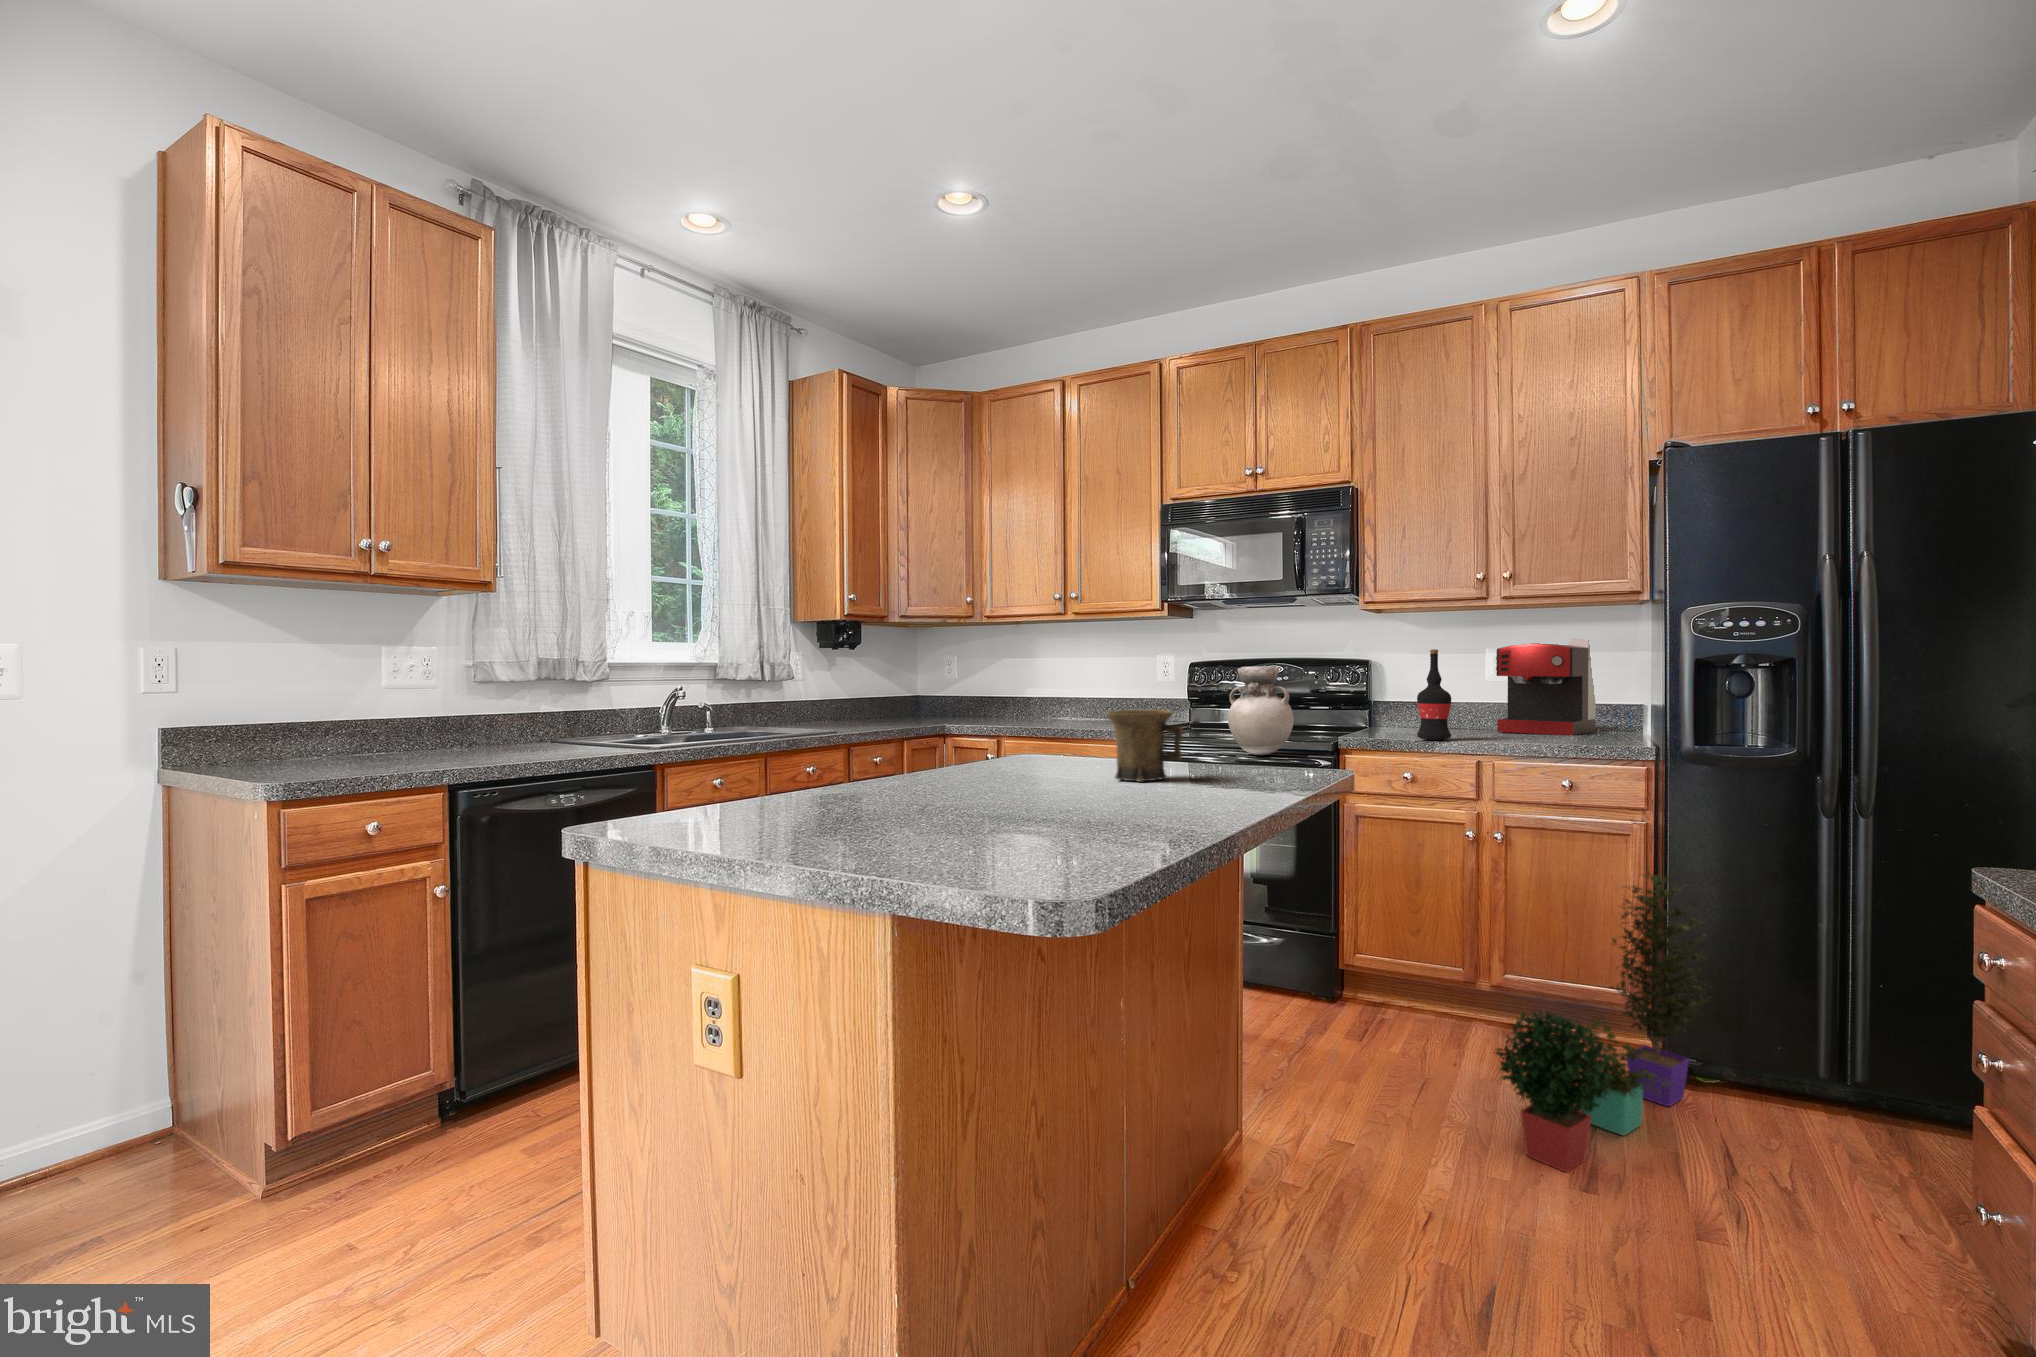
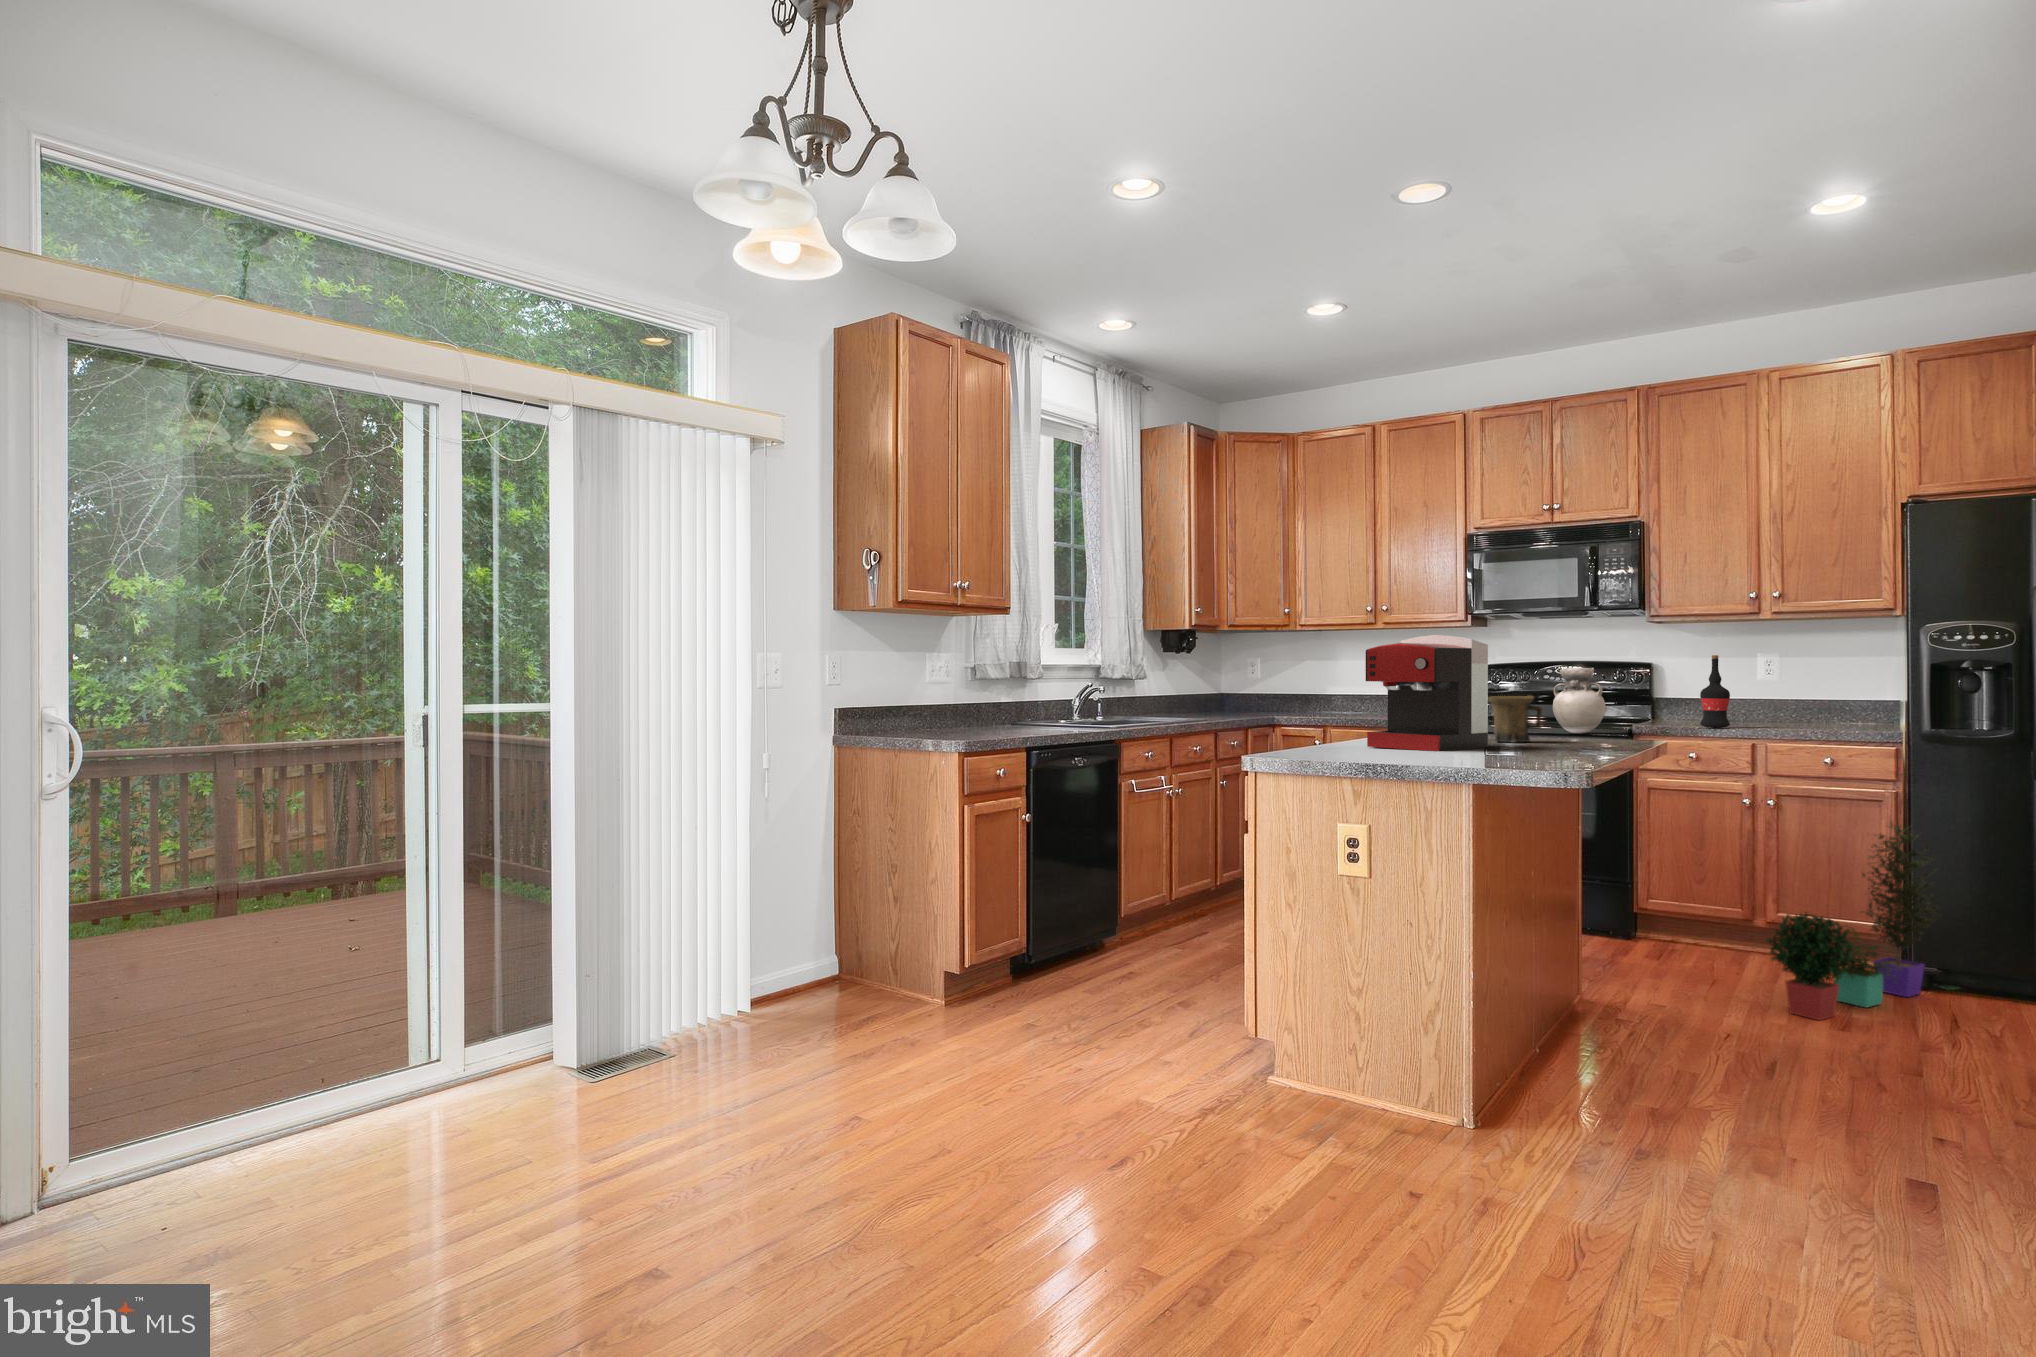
coffee maker: present [1496,638,1596,735] -> present [1366,635,1488,751]

